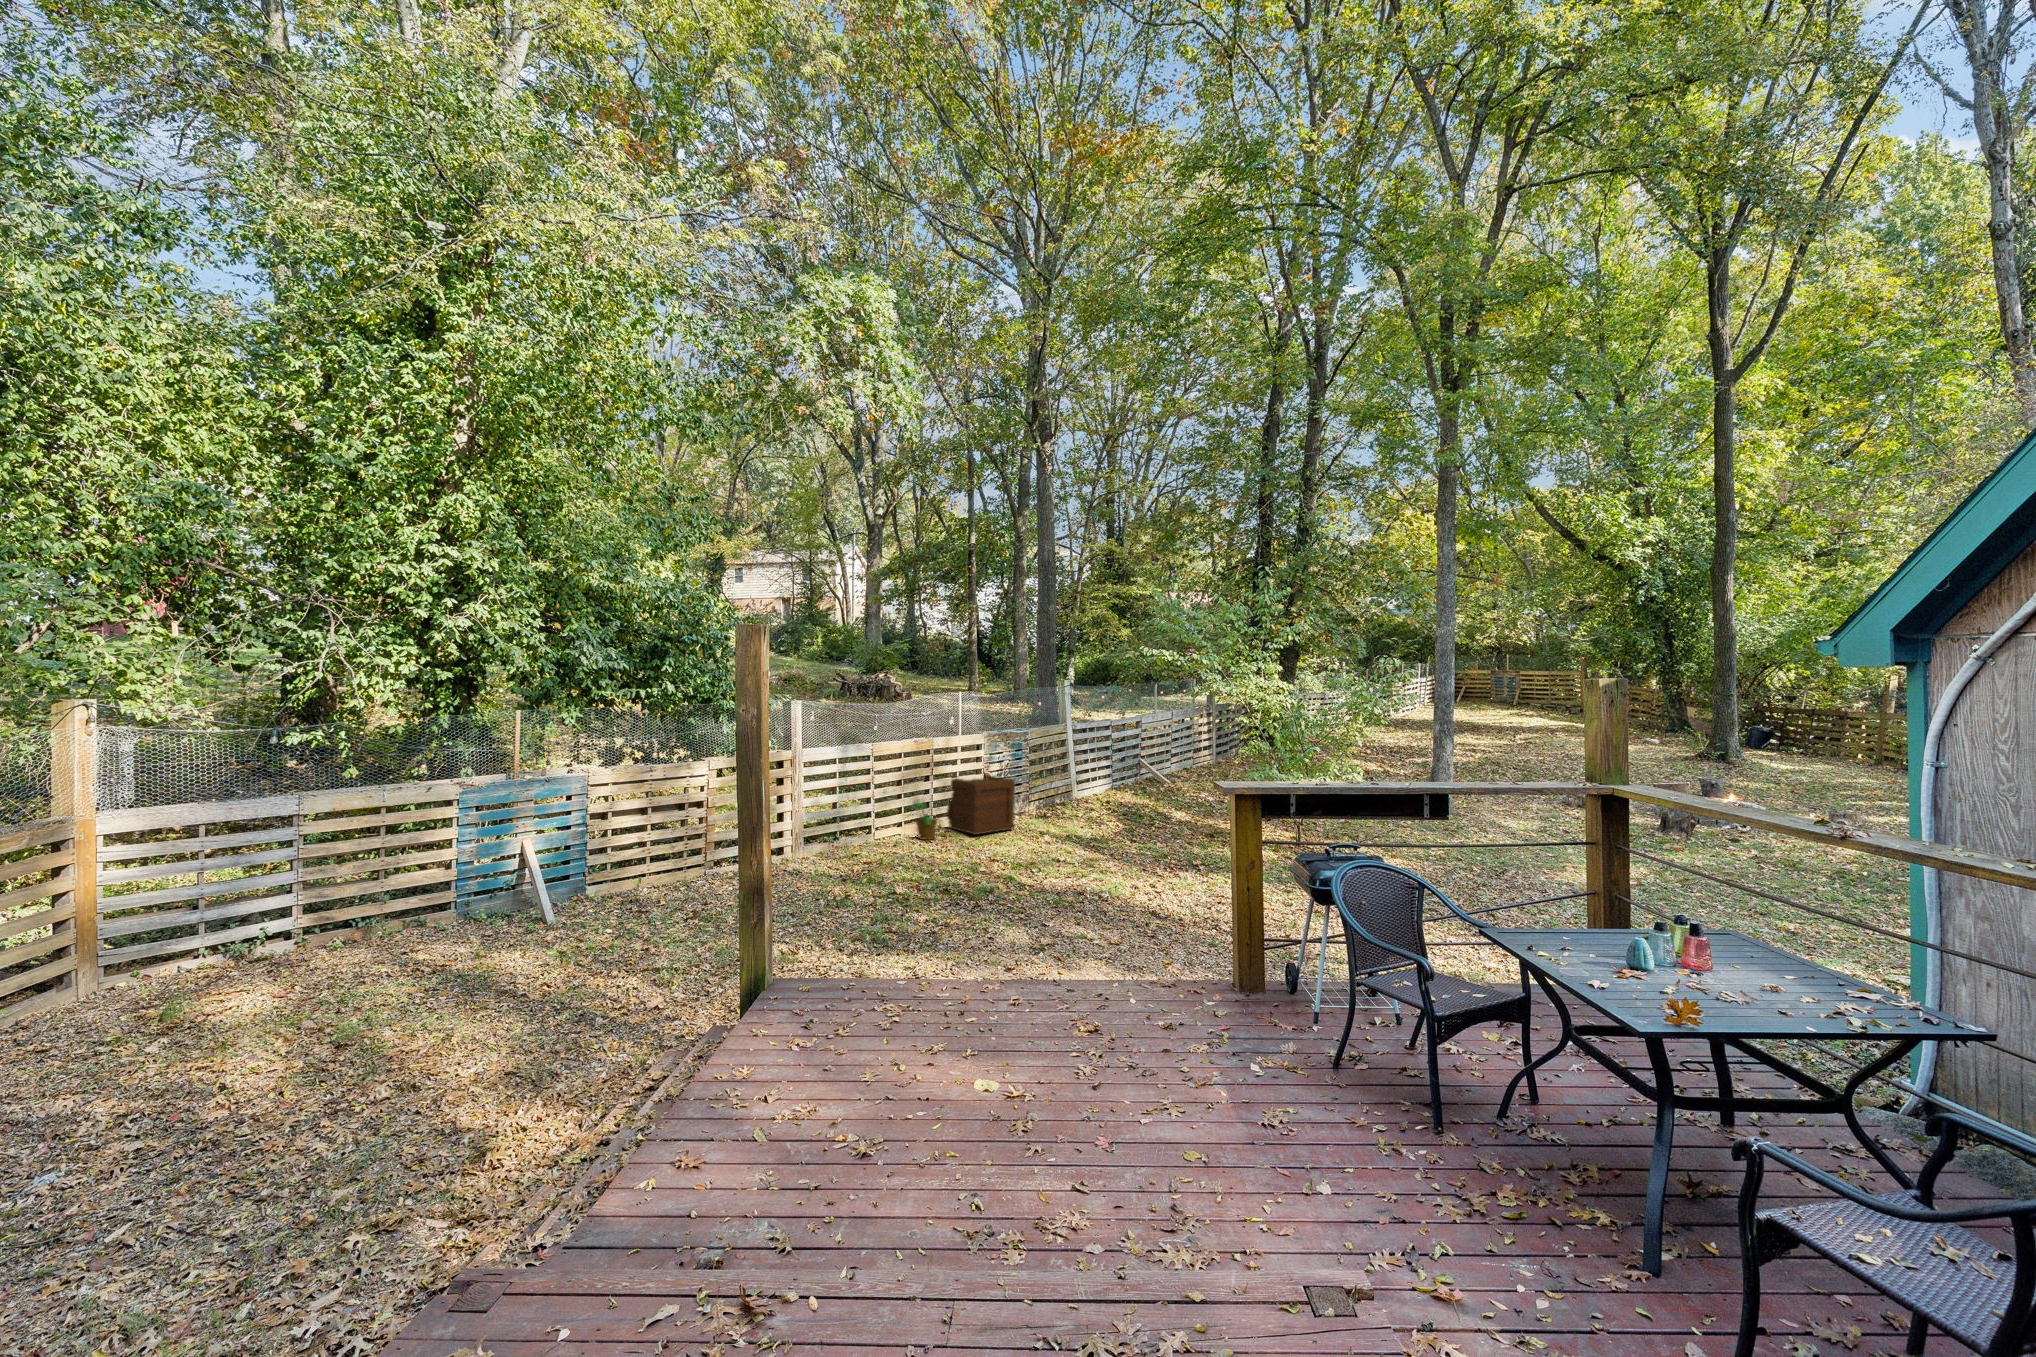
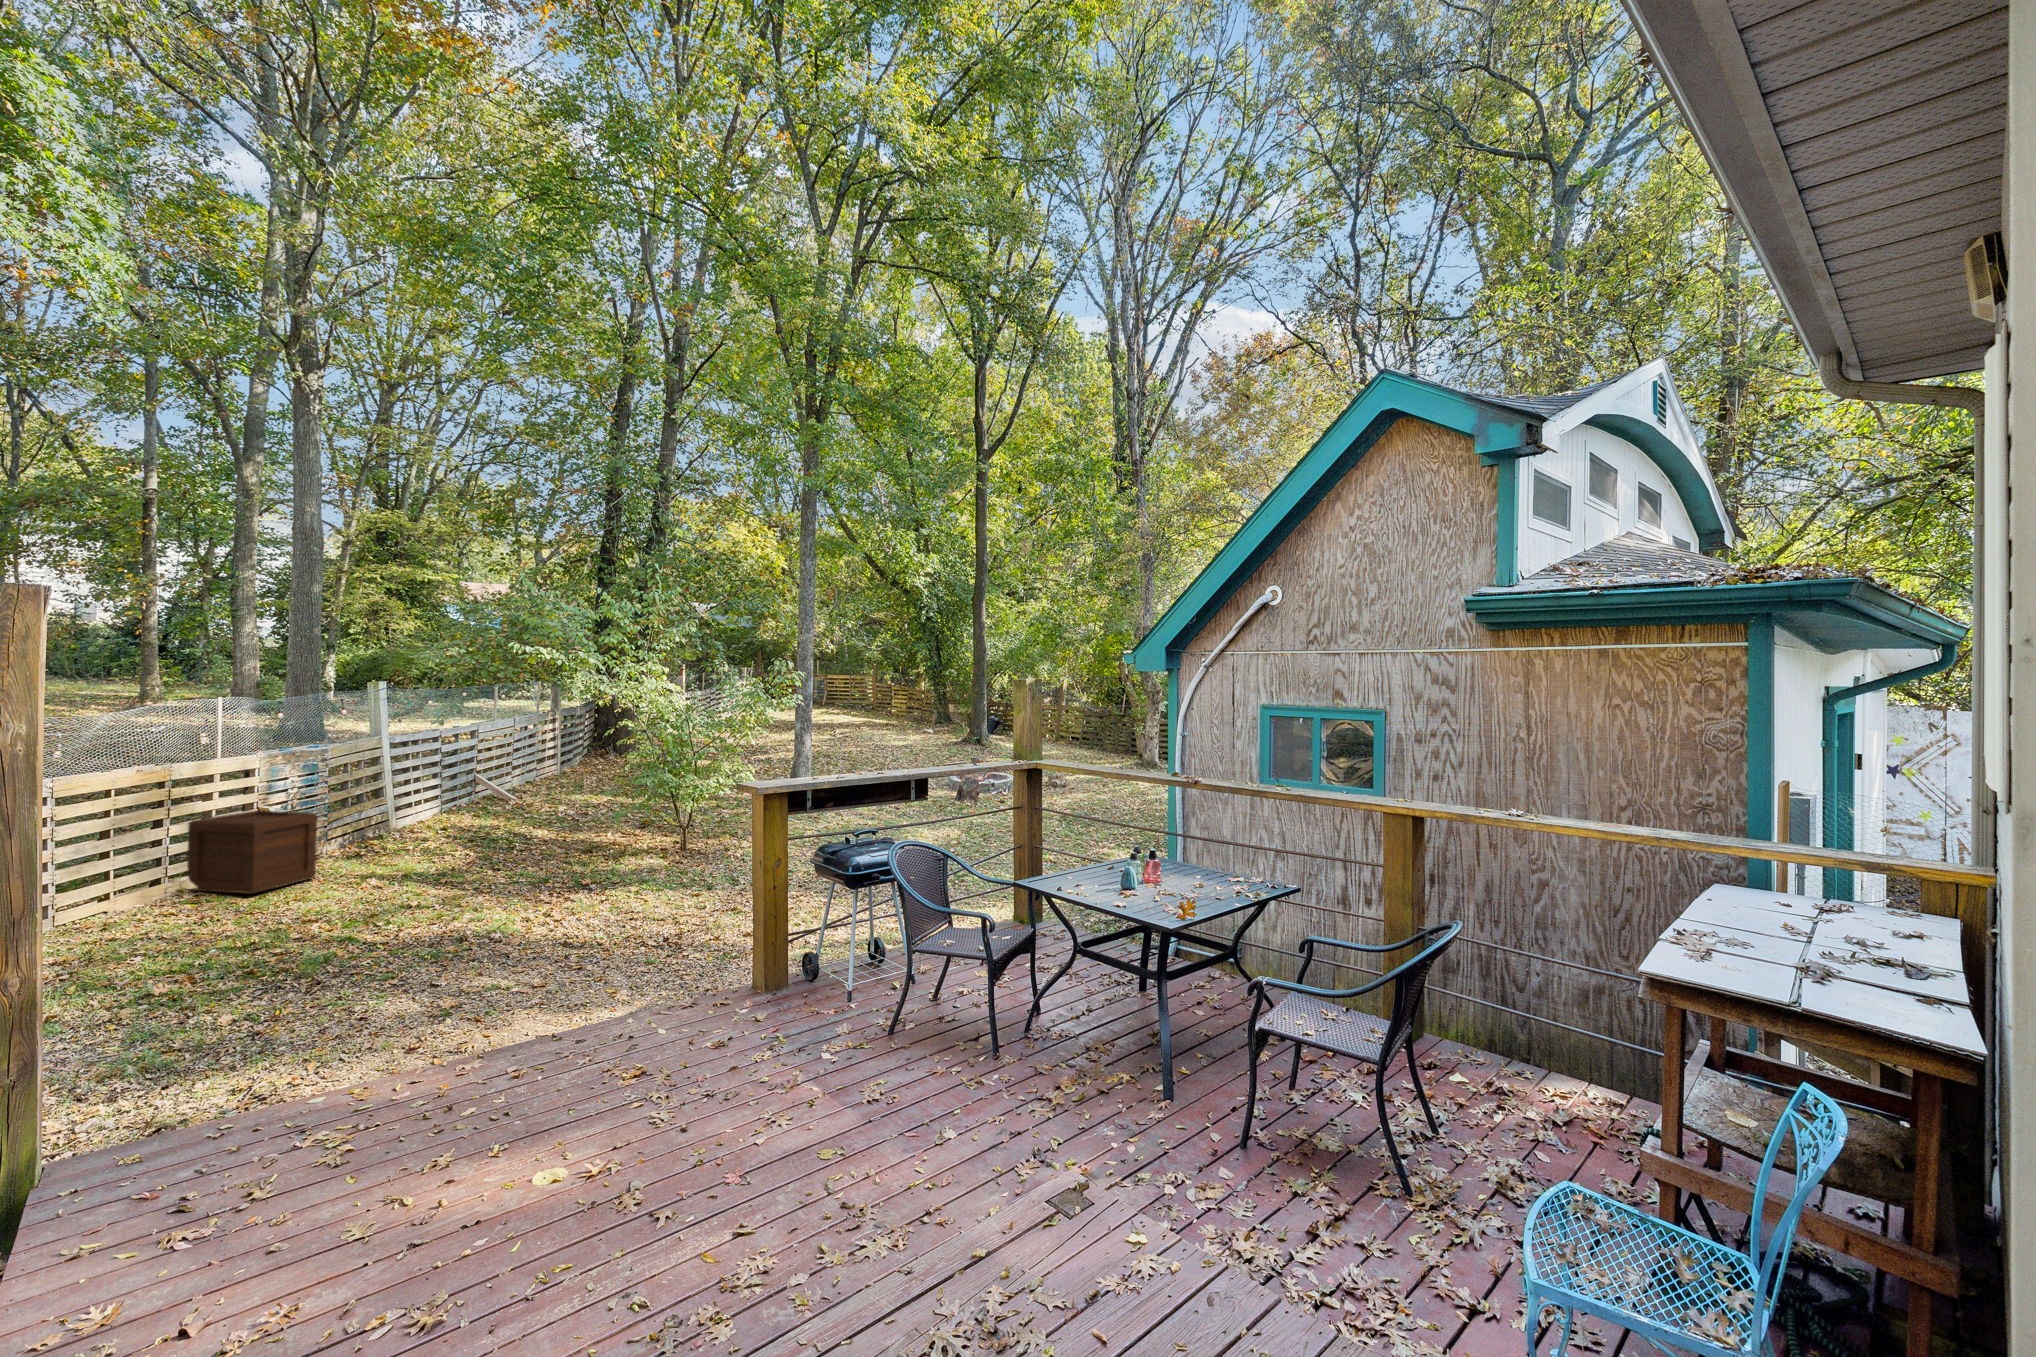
potted plant: present [905,801,939,840] -> none [110,855,189,914]

